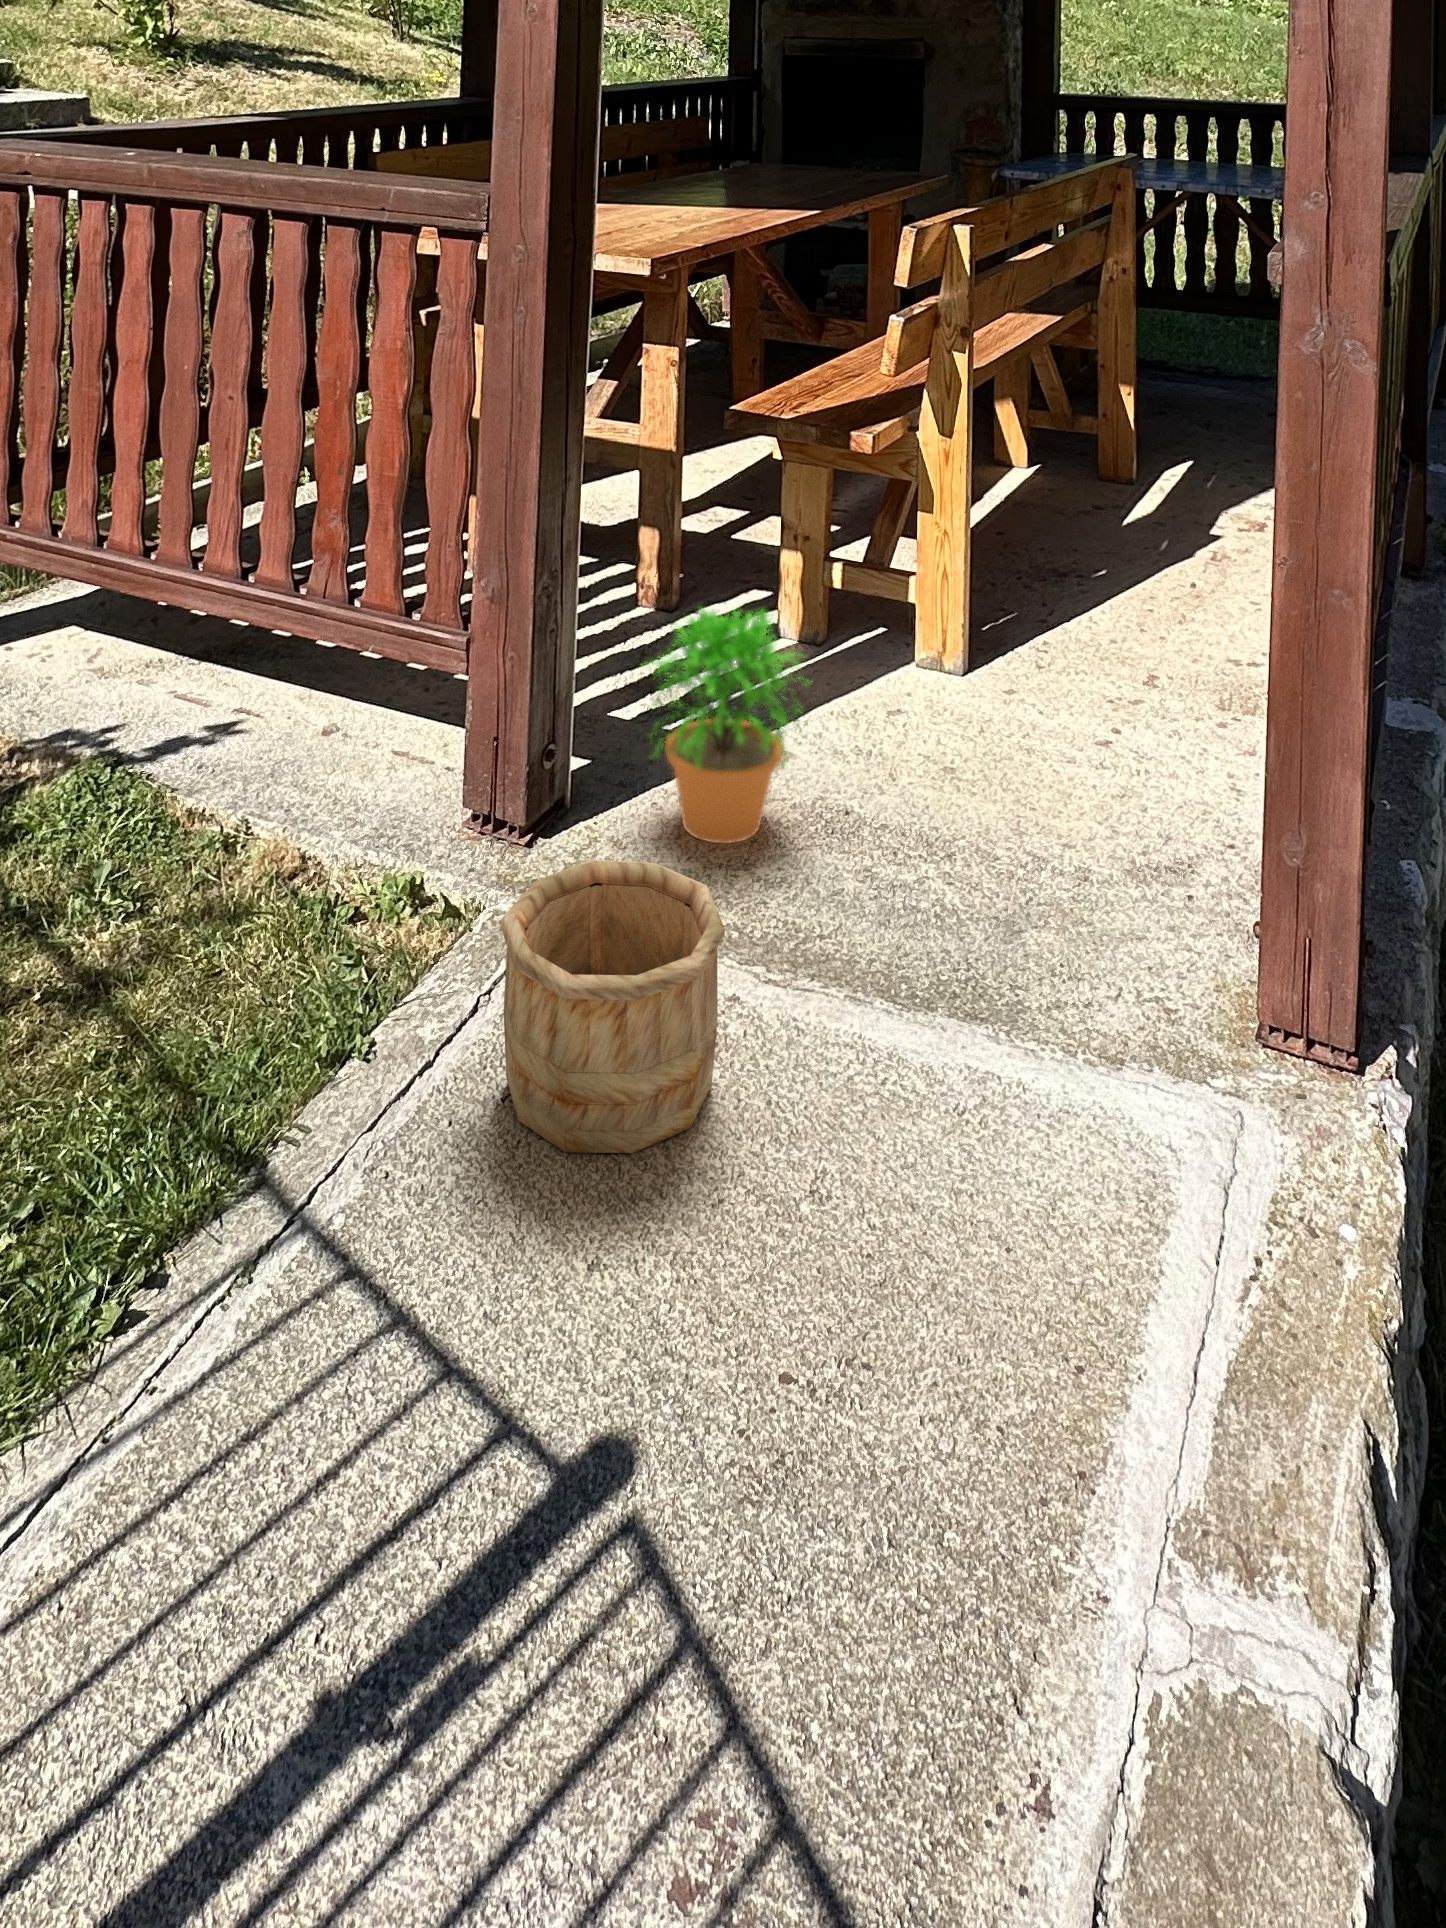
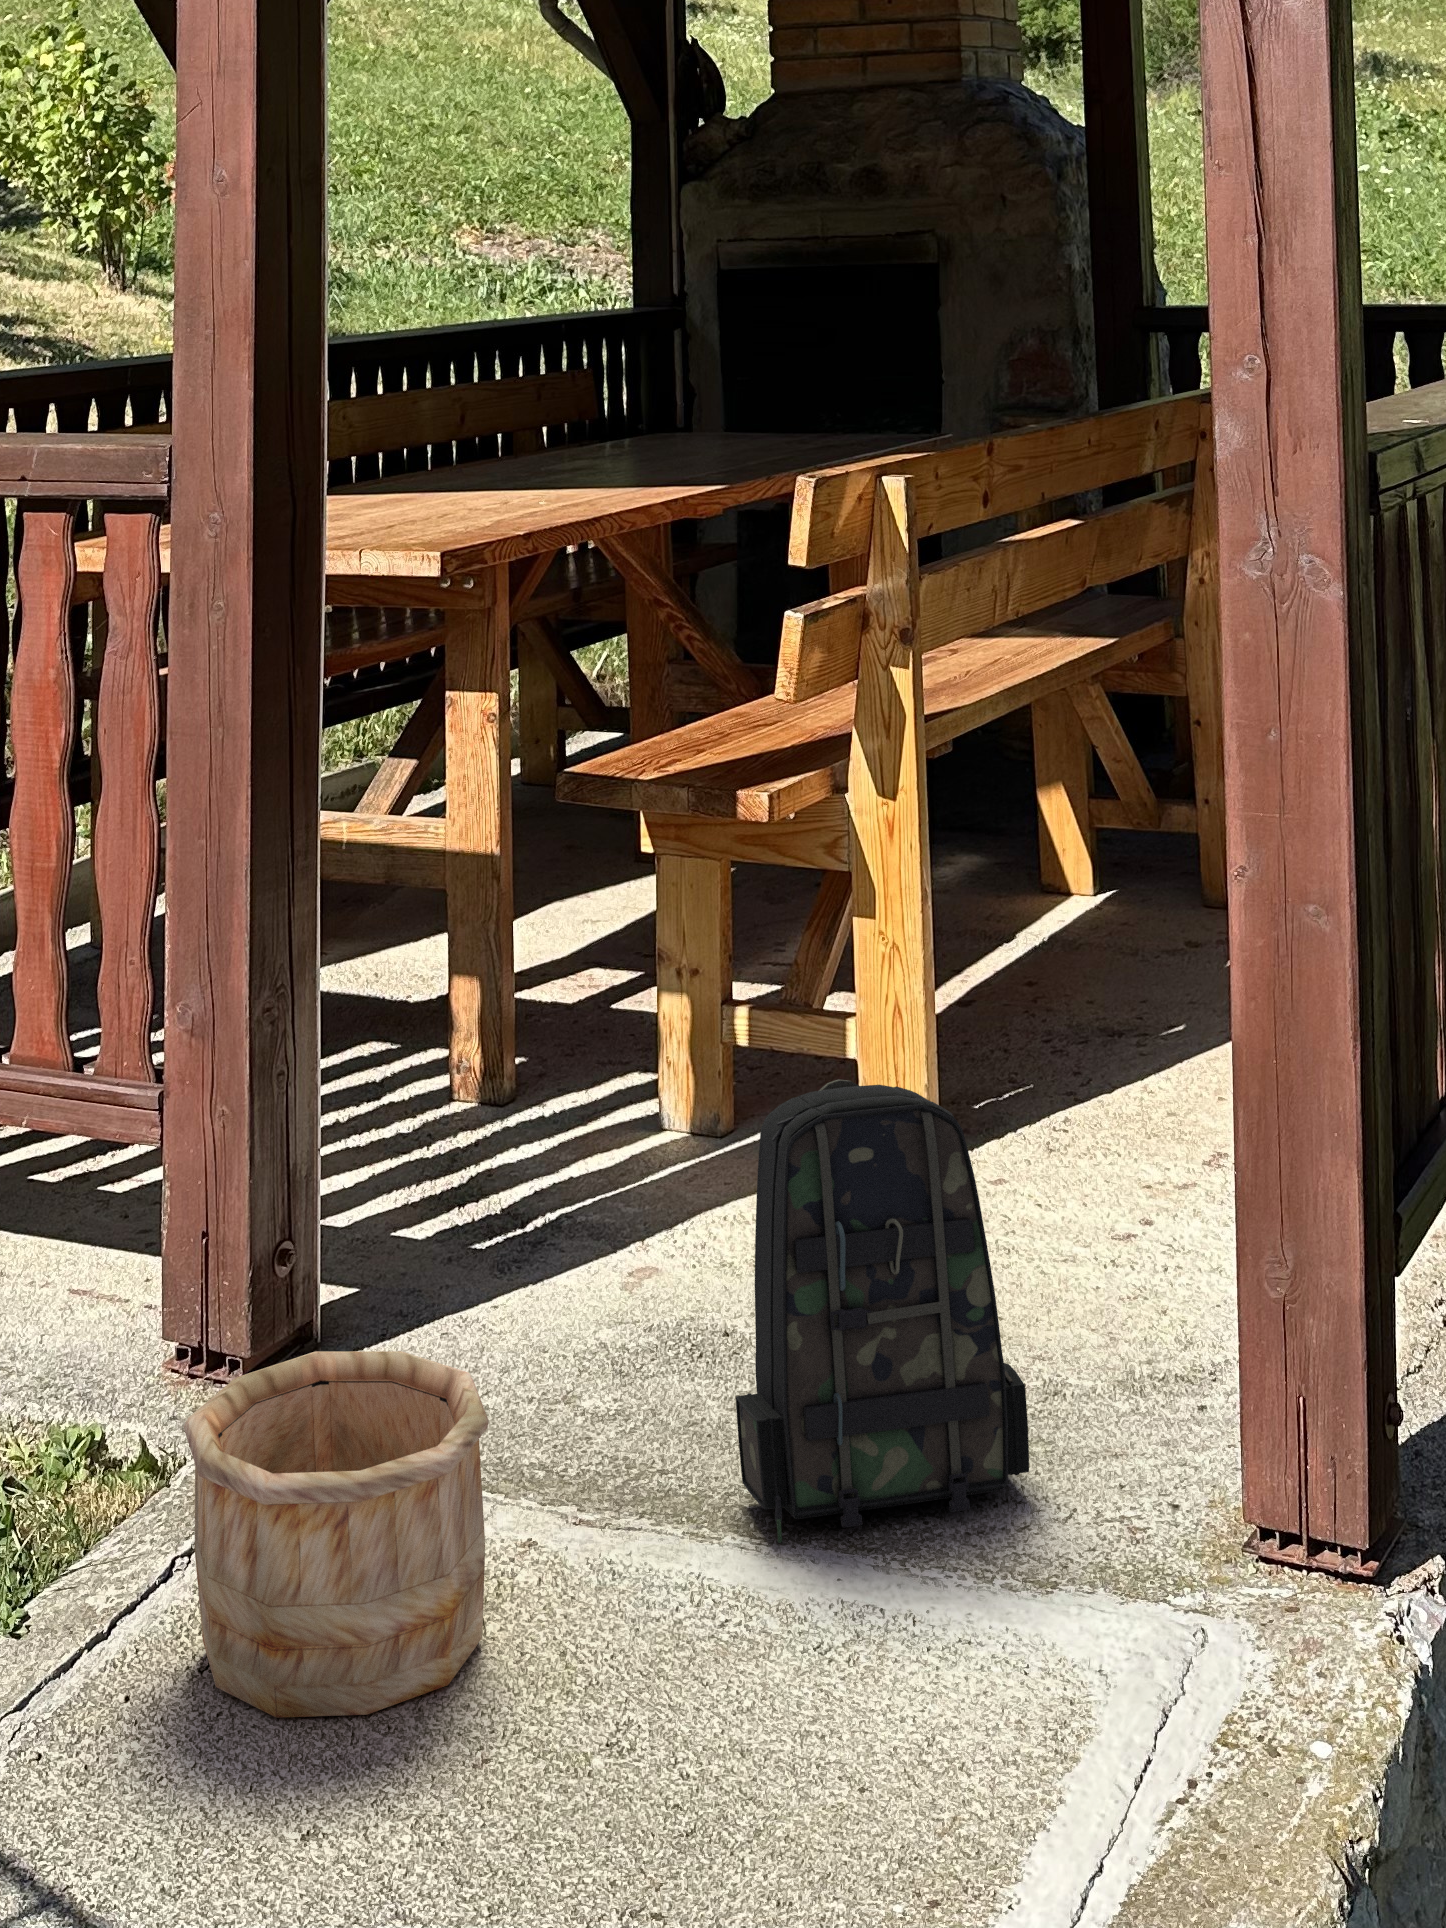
potted plant: present [642,607,806,843] -> none [407,1035,660,1375]
backpack: none [882,665,1091,1006] -> present [736,1079,1029,1543]

